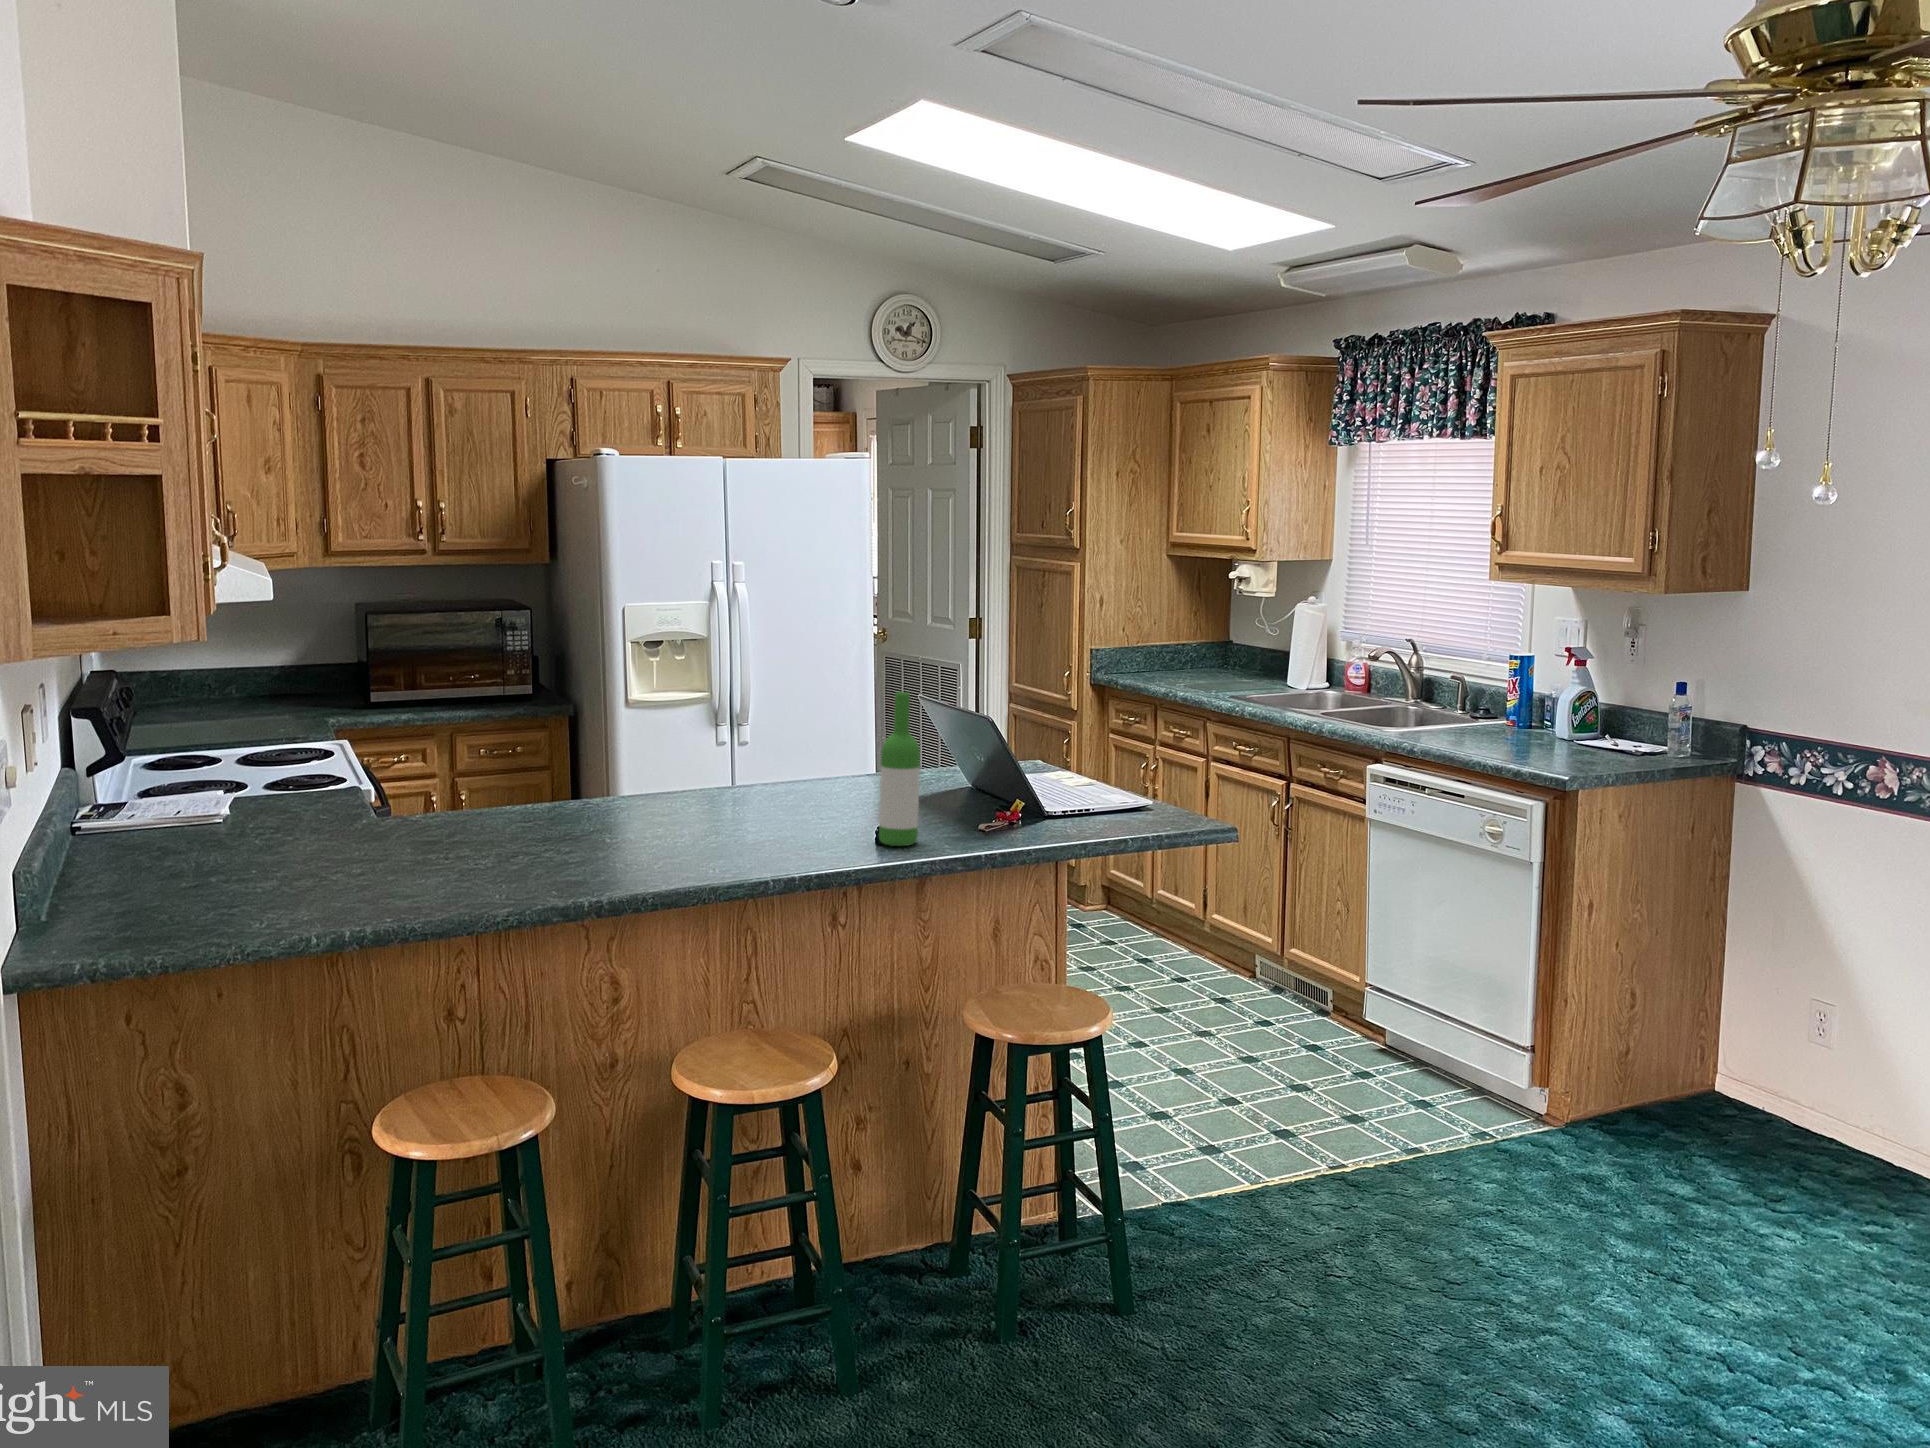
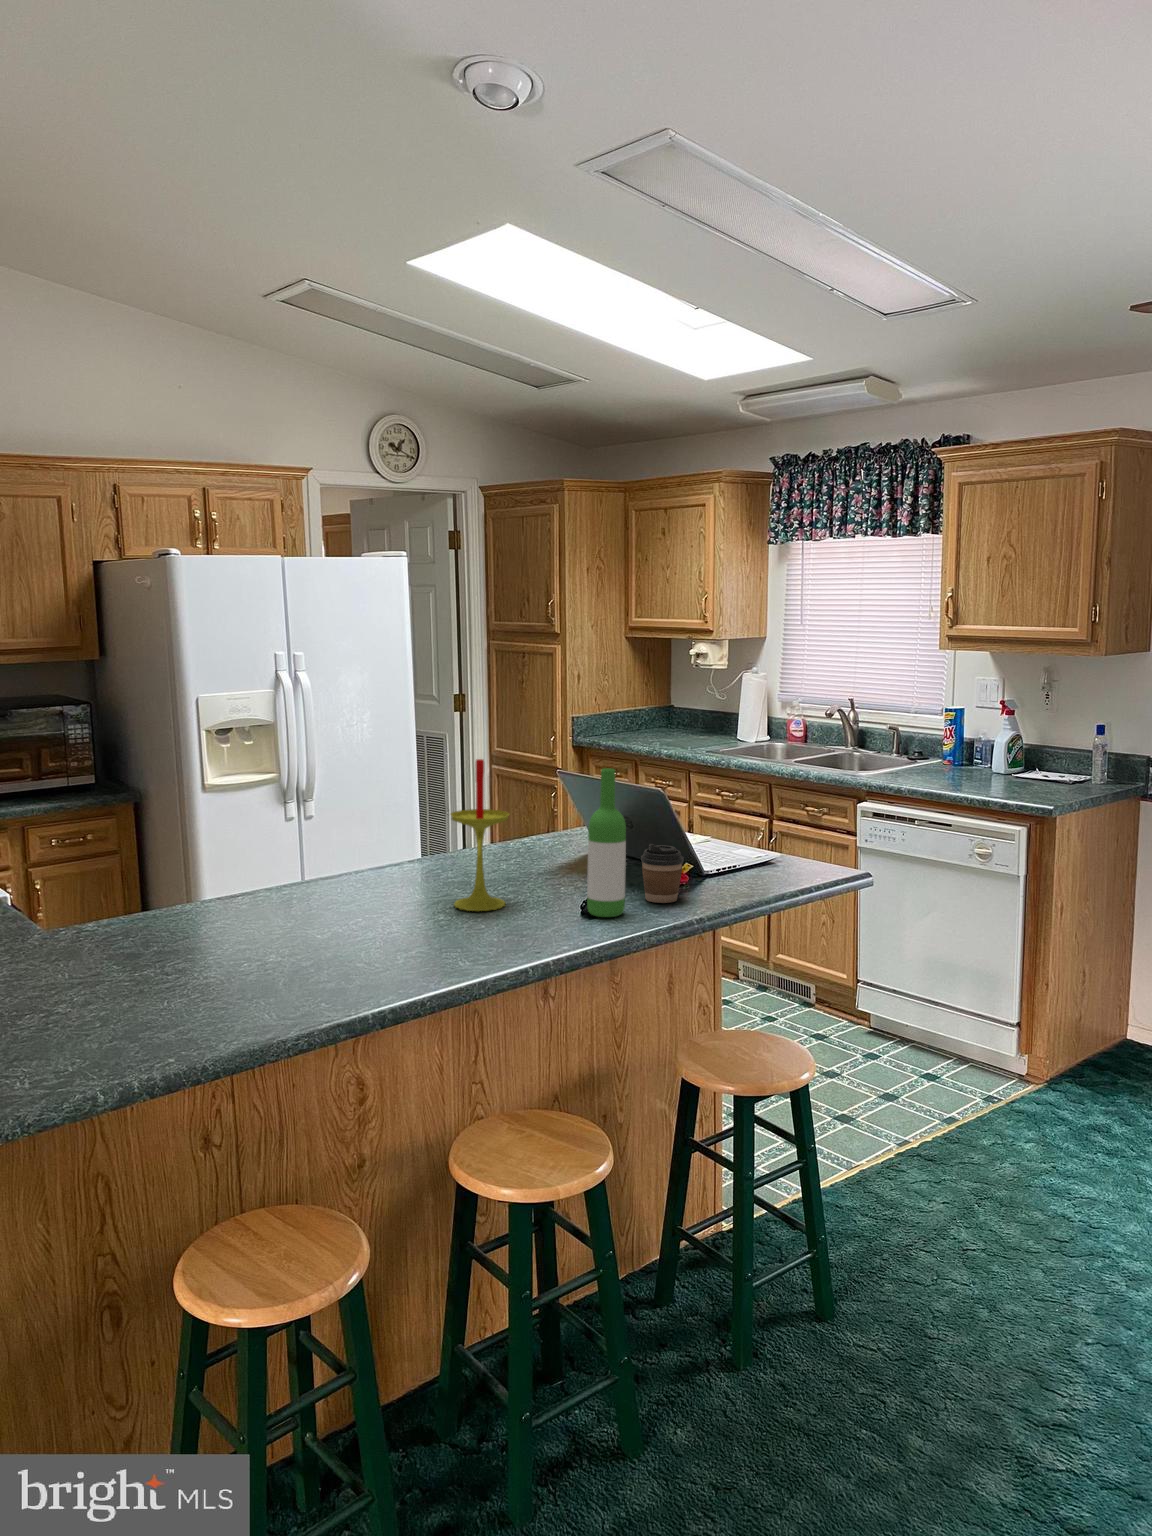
candle: none [758,674,819,832] -> present [451,759,509,911]
coffee cup: none [949,776,994,839] -> present [641,844,684,903]

